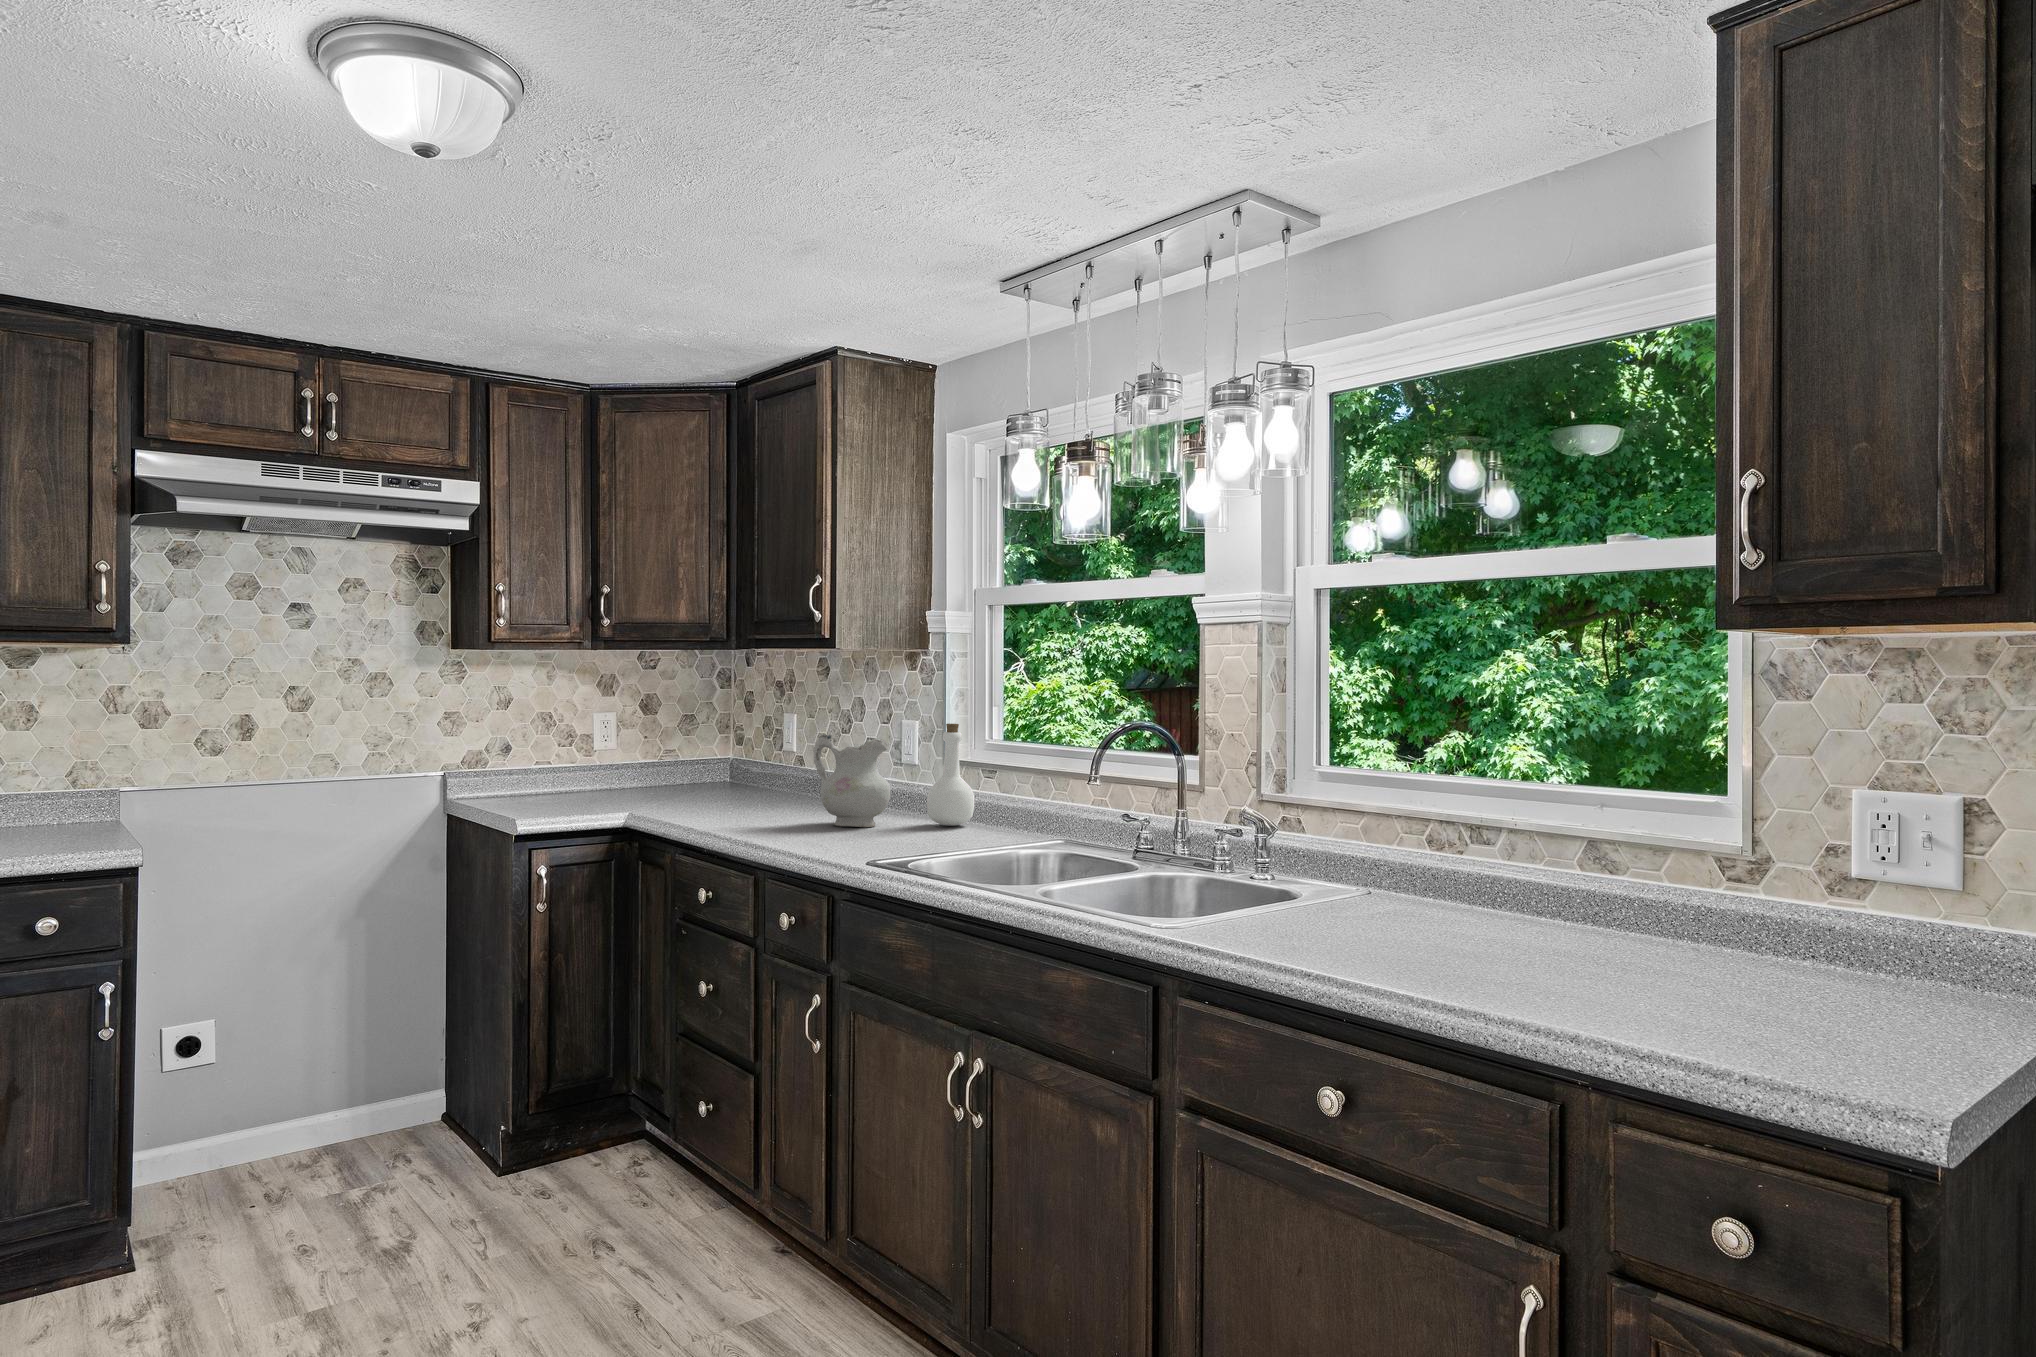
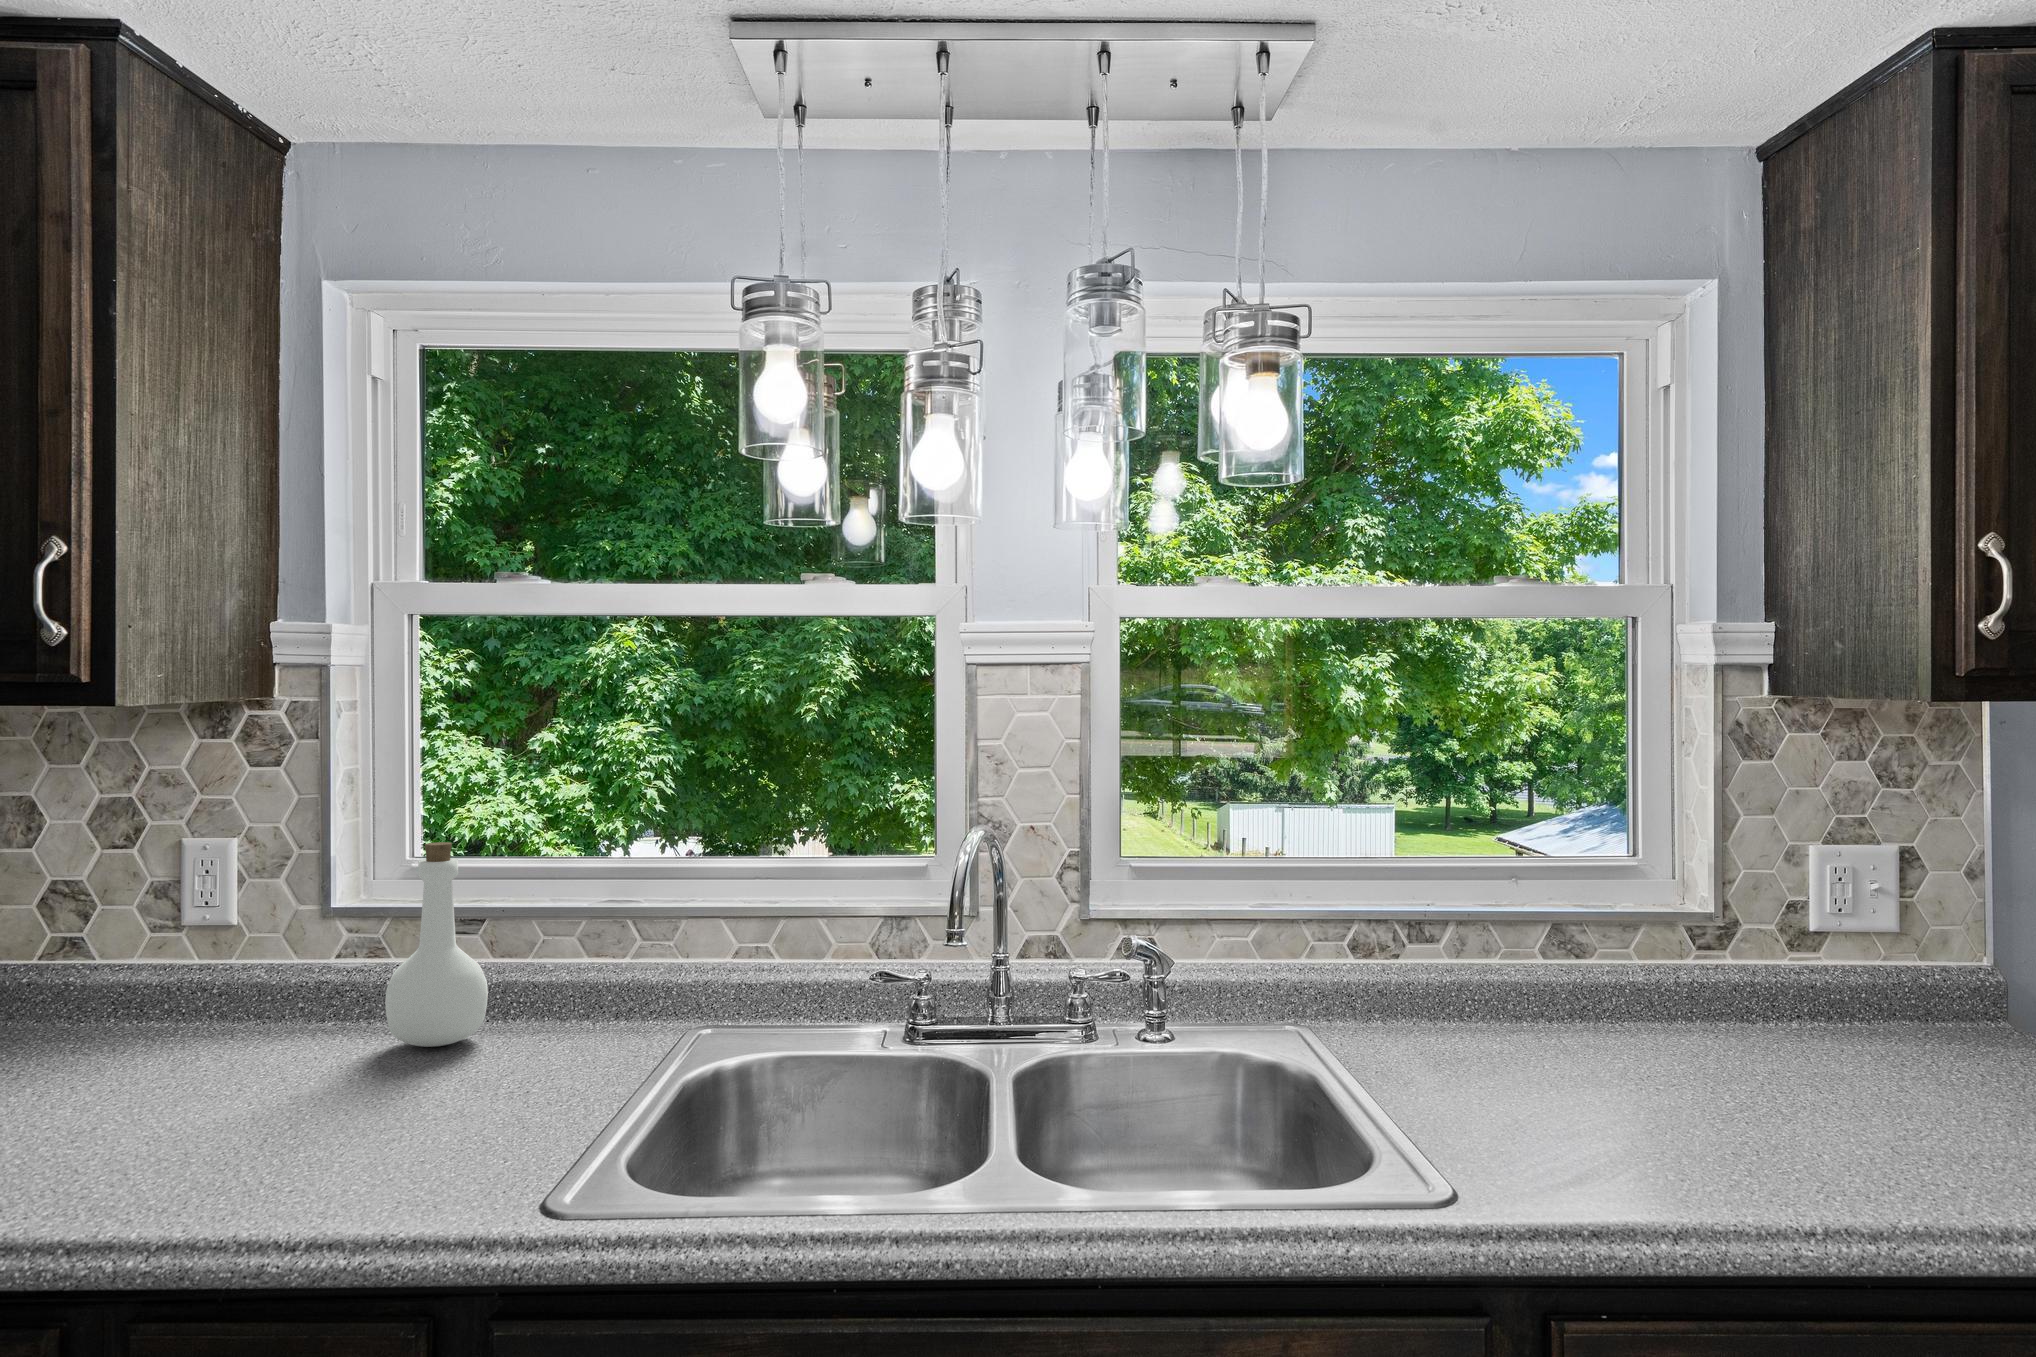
ceramic pitcher: present [814,734,891,827] -> none [111,892,318,1105]

